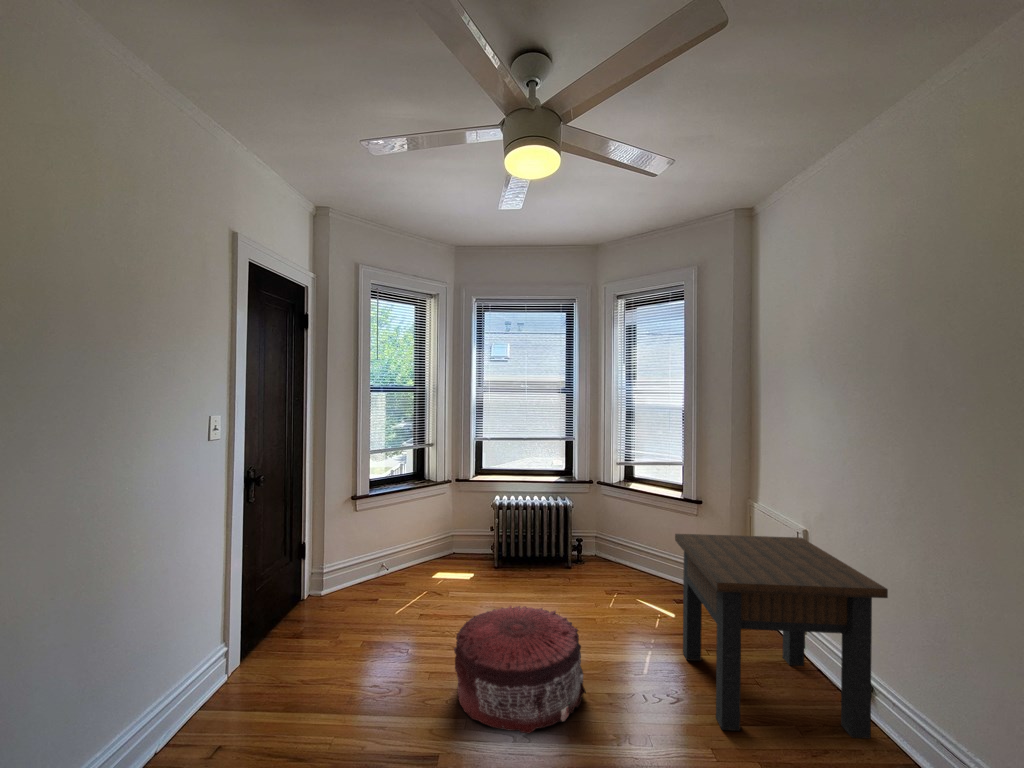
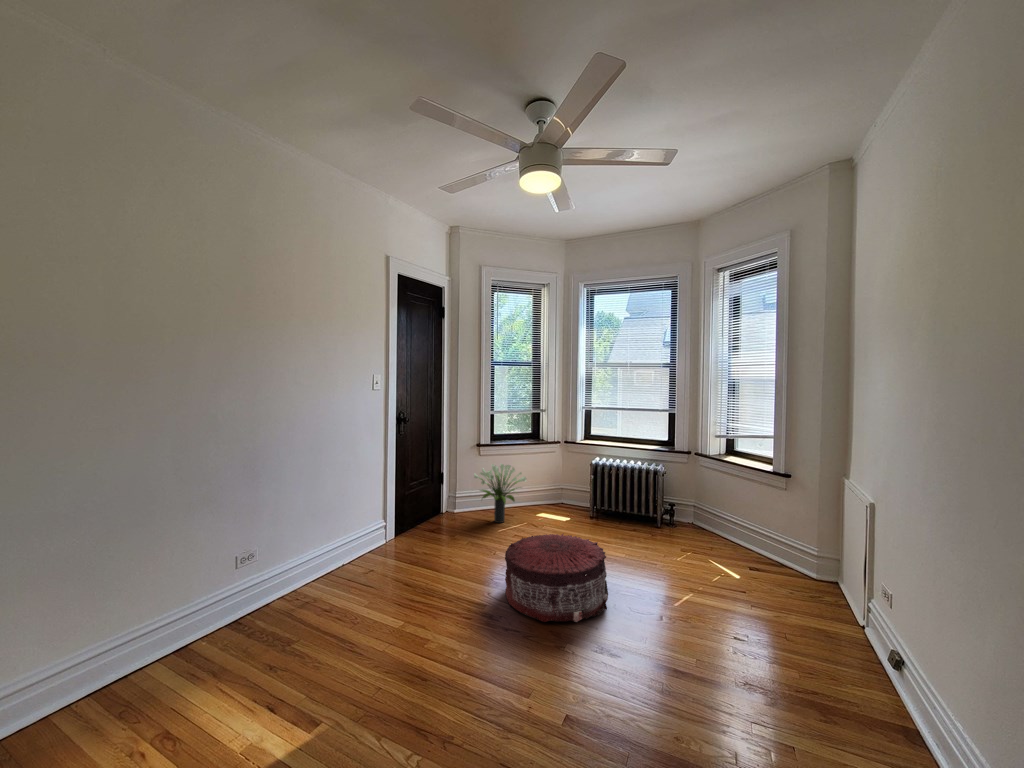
potted plant: none [354,518,425,595] -> present [474,464,526,523]
side table: present [675,534,888,739] -> none [710,492,904,712]

